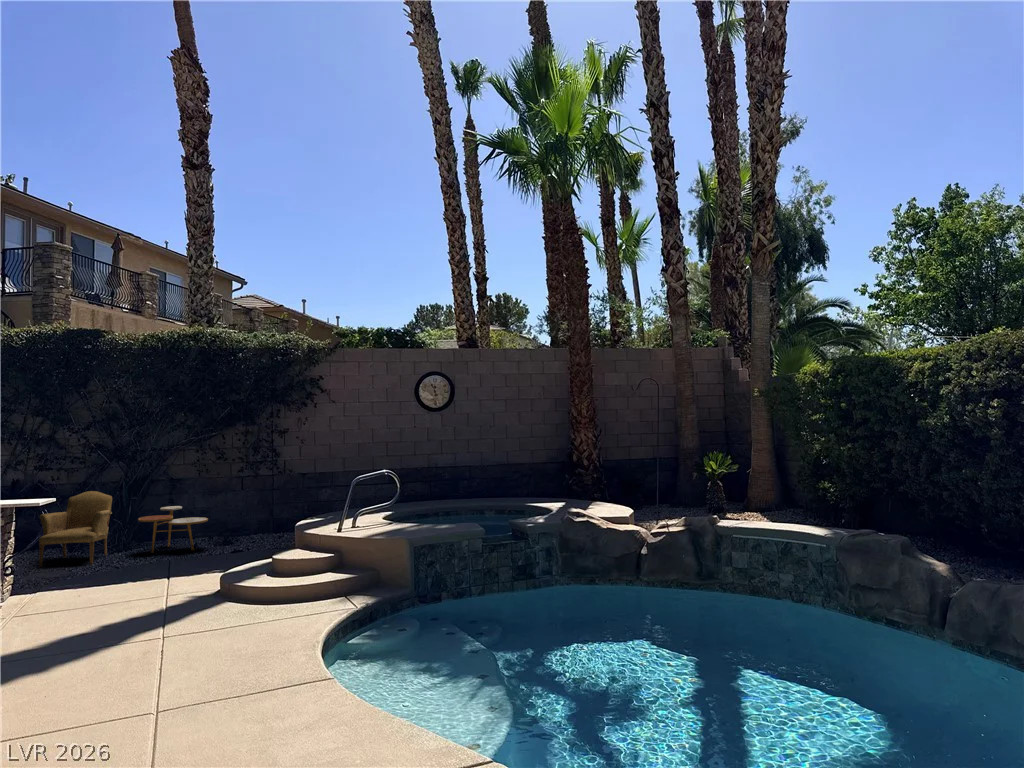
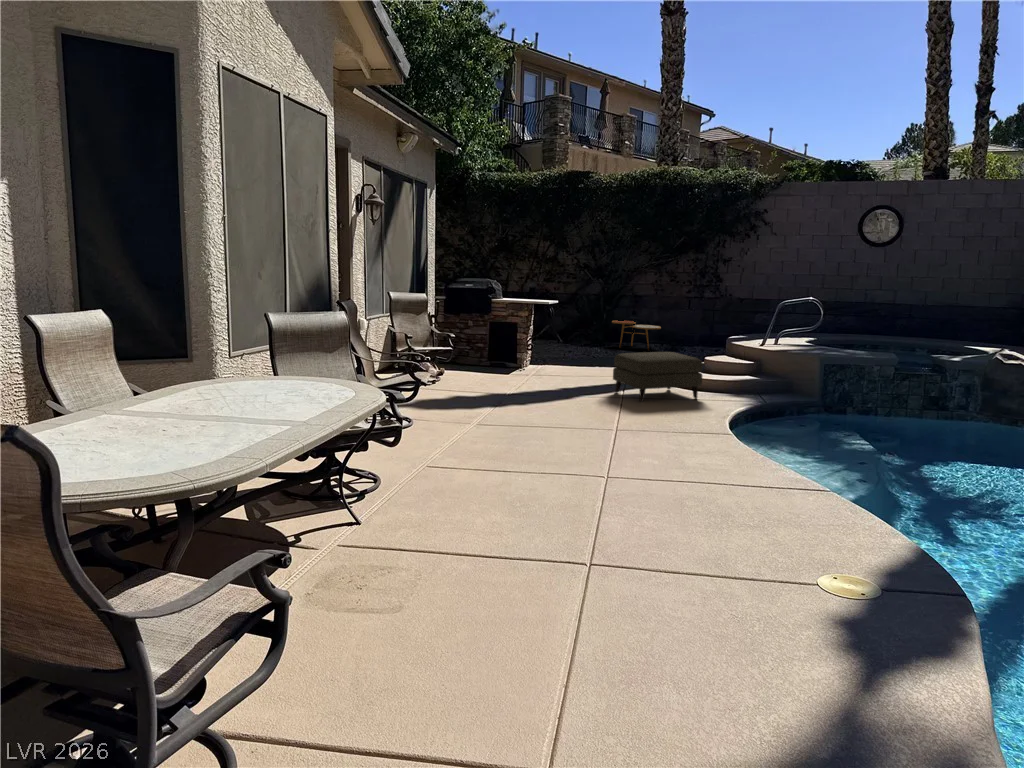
armchair: present [39,491,112,567] -> none [549,297,595,349]
ottoman: none [142,567,279,657] -> present [613,352,703,402]

